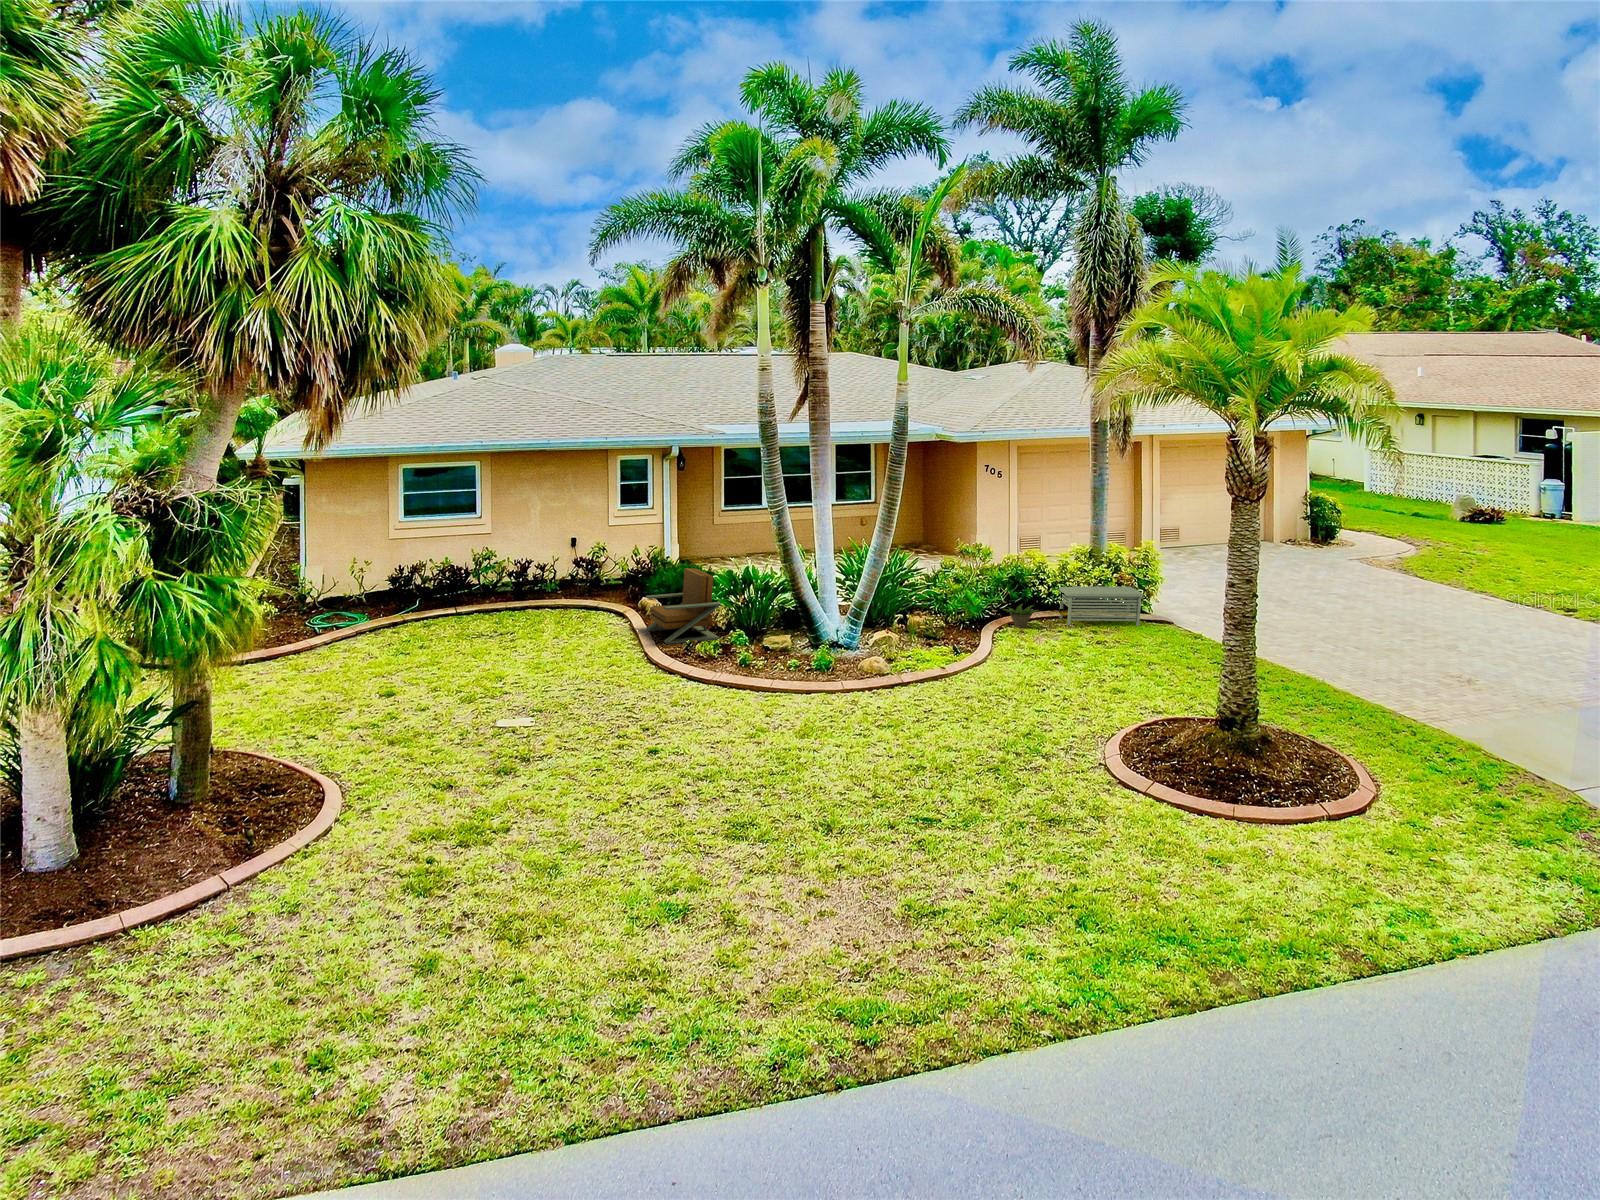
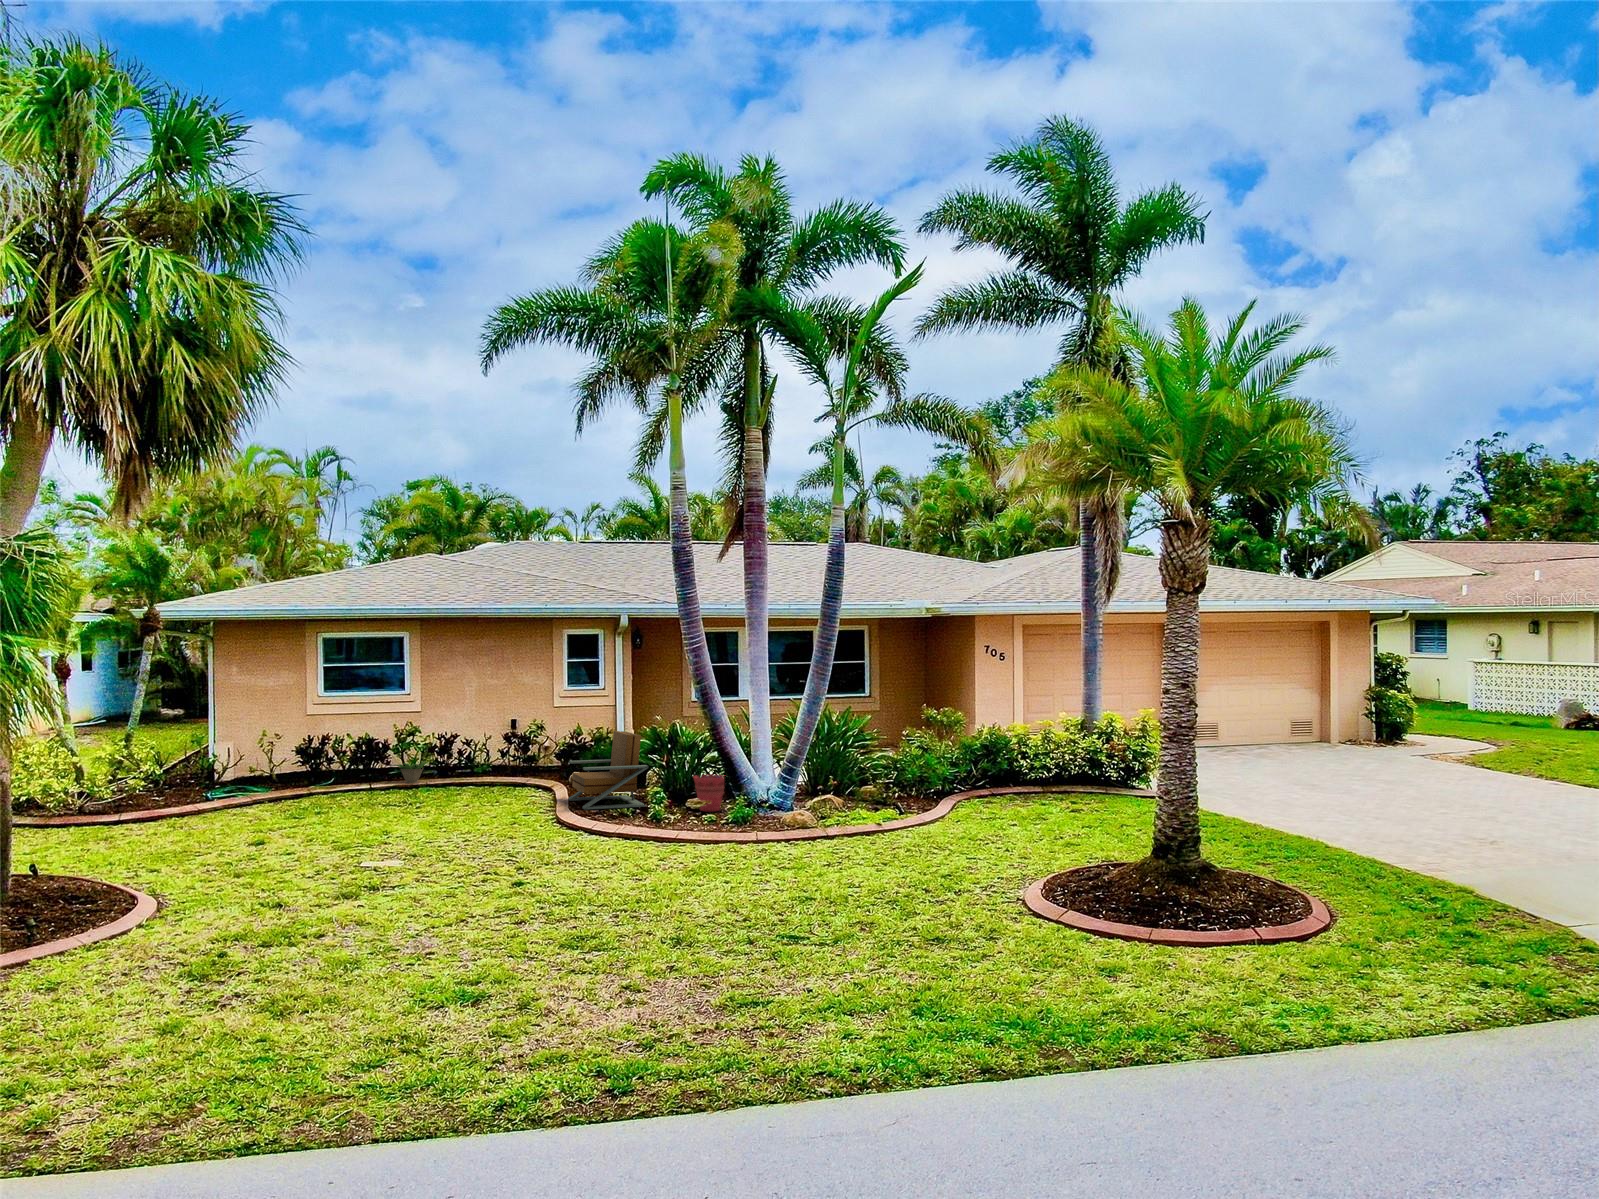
storage bench: present [1058,586,1143,626] -> none [1040,757,1134,800]
decorative plant: present [1003,604,1038,628] -> present [392,761,428,783]
bucket: none [764,611,793,645] -> present [694,775,725,812]

